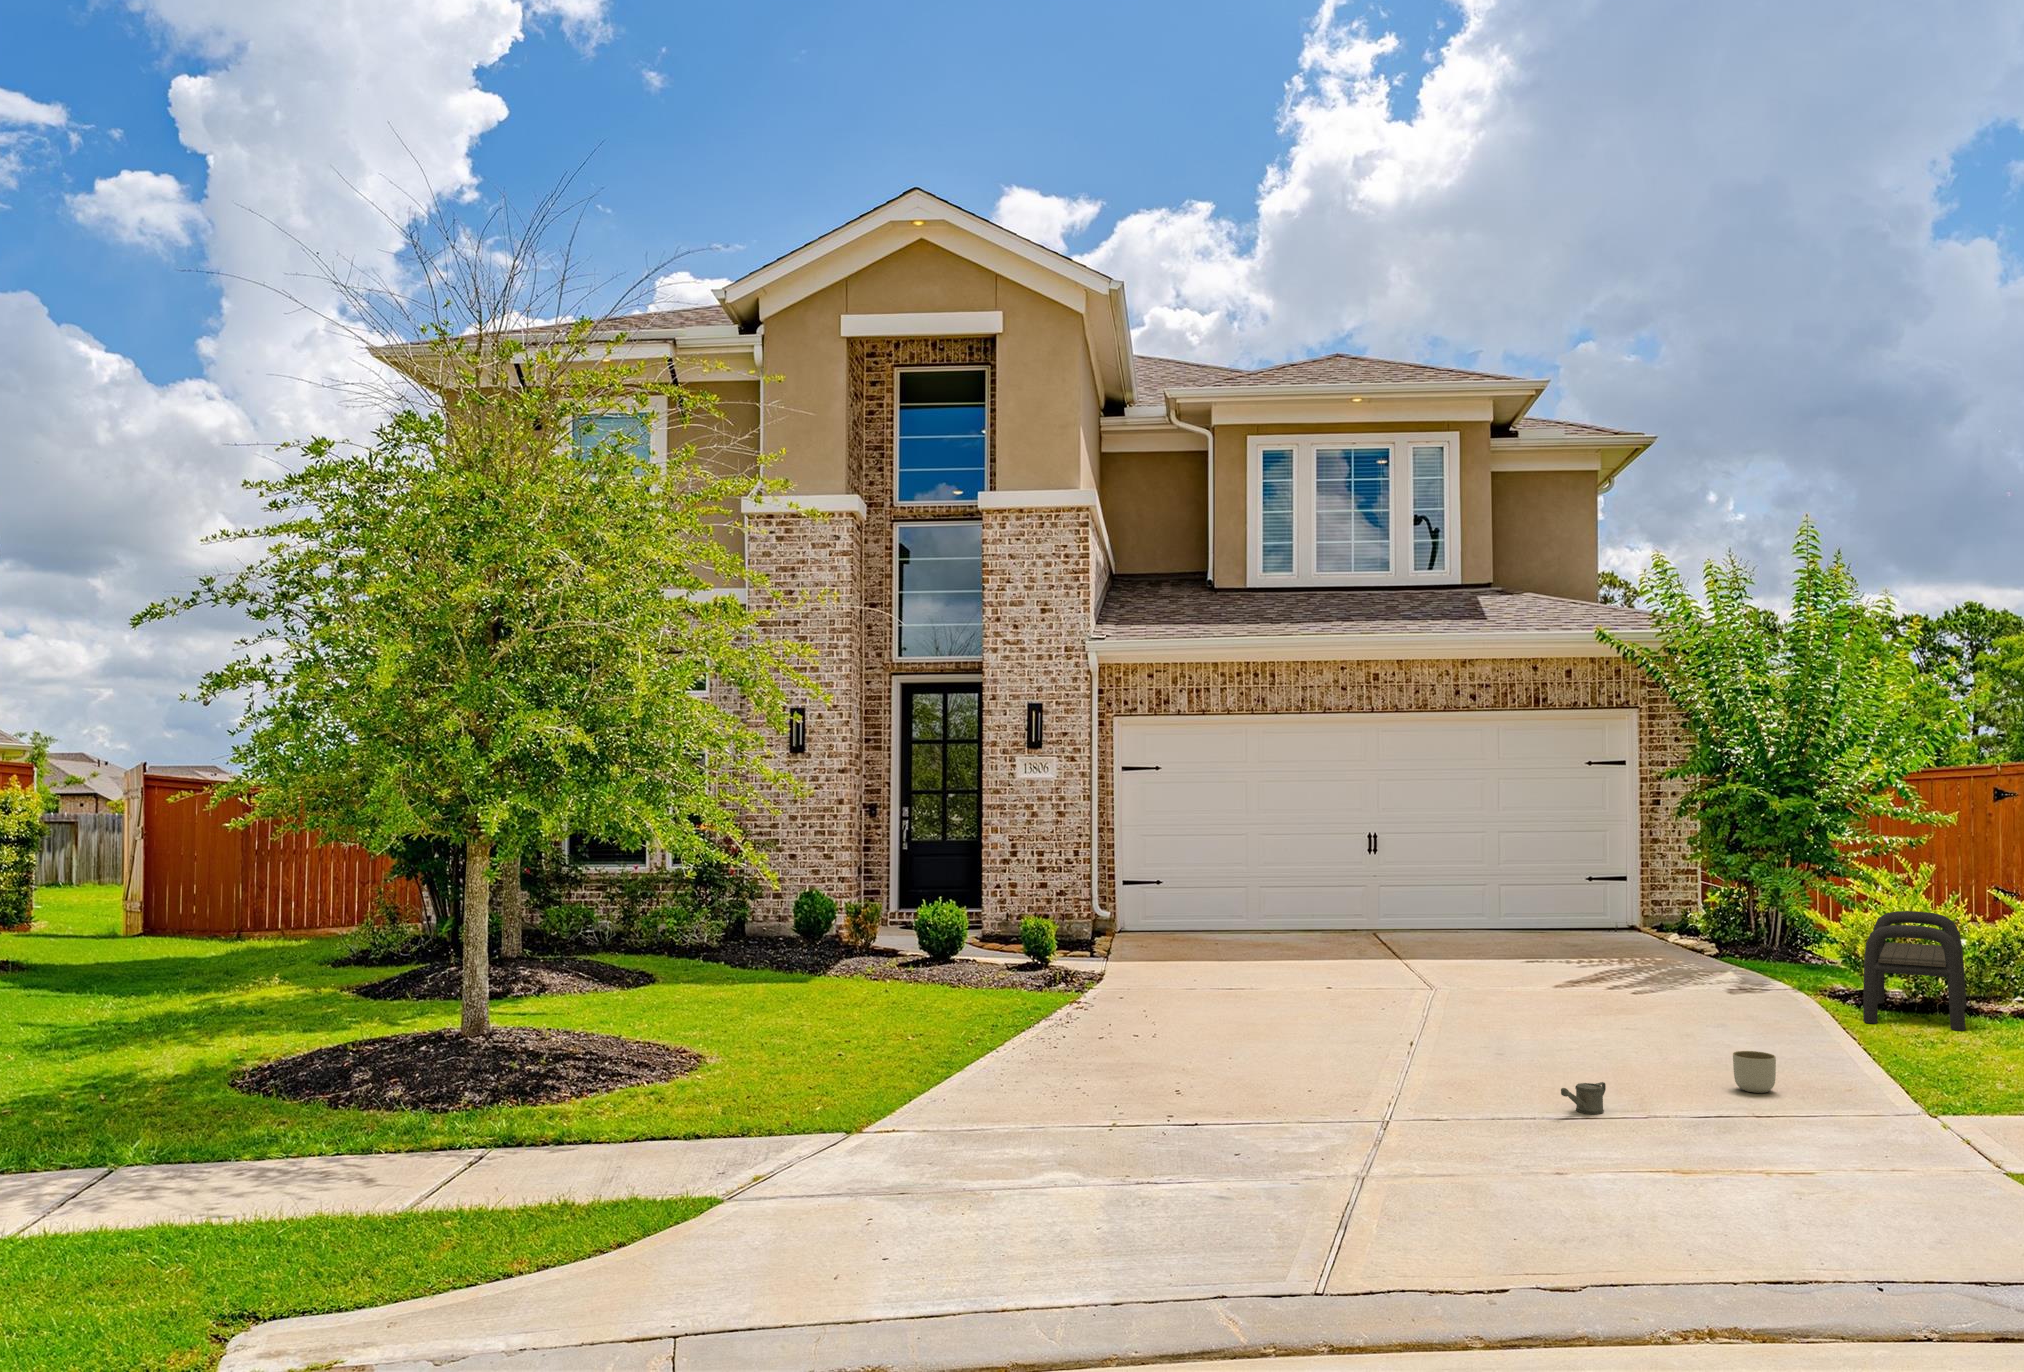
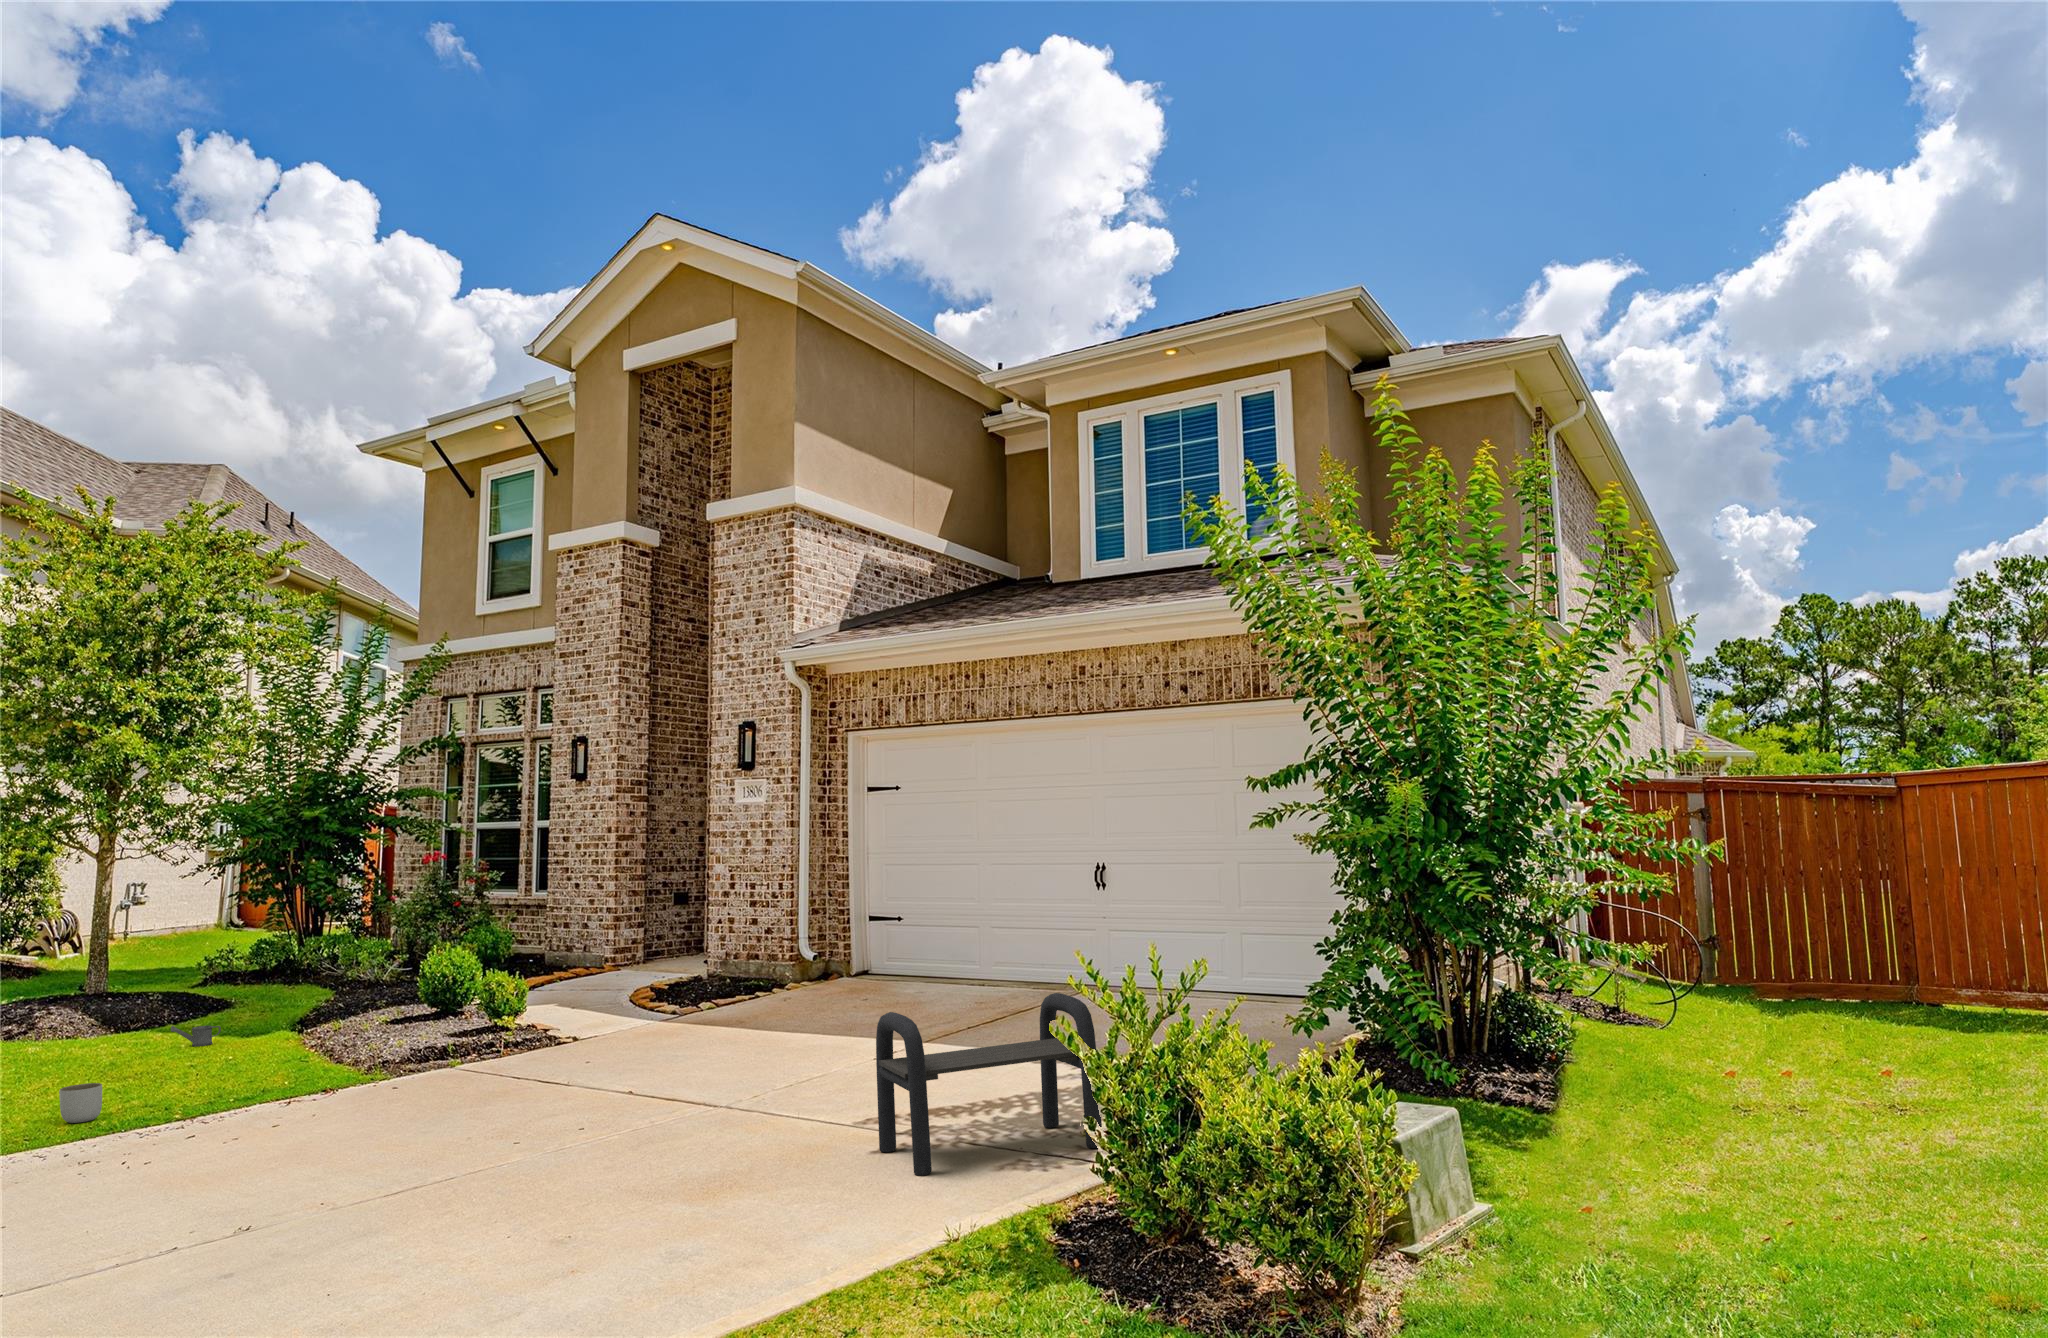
planter: present [1733,1051,1776,1093] -> present [59,1083,102,1123]
watering can: present [1561,1082,1606,1114] -> present [171,1026,221,1046]

